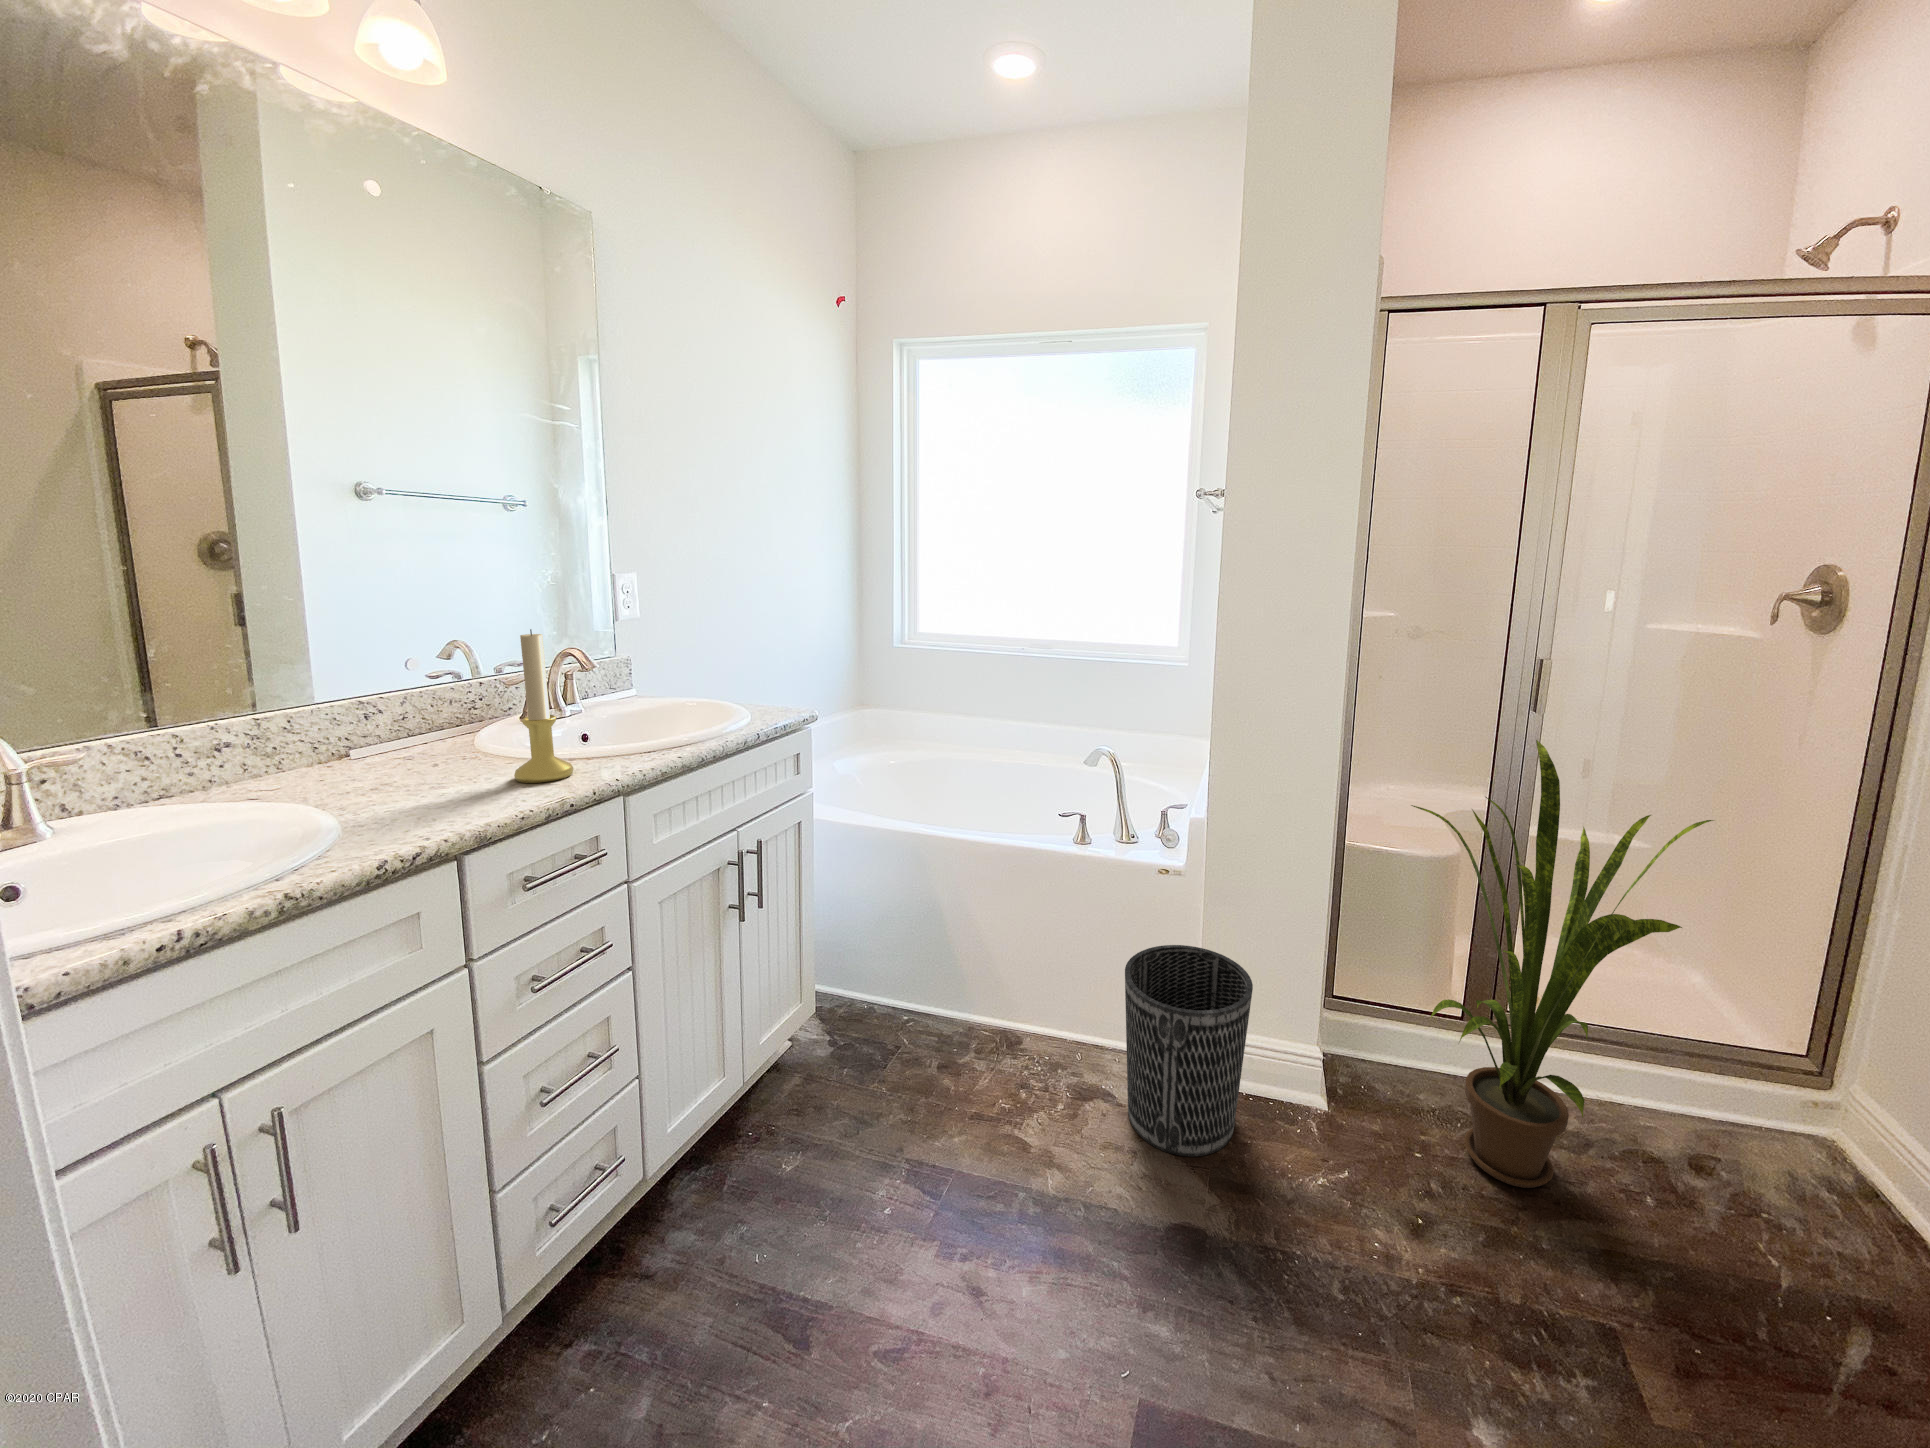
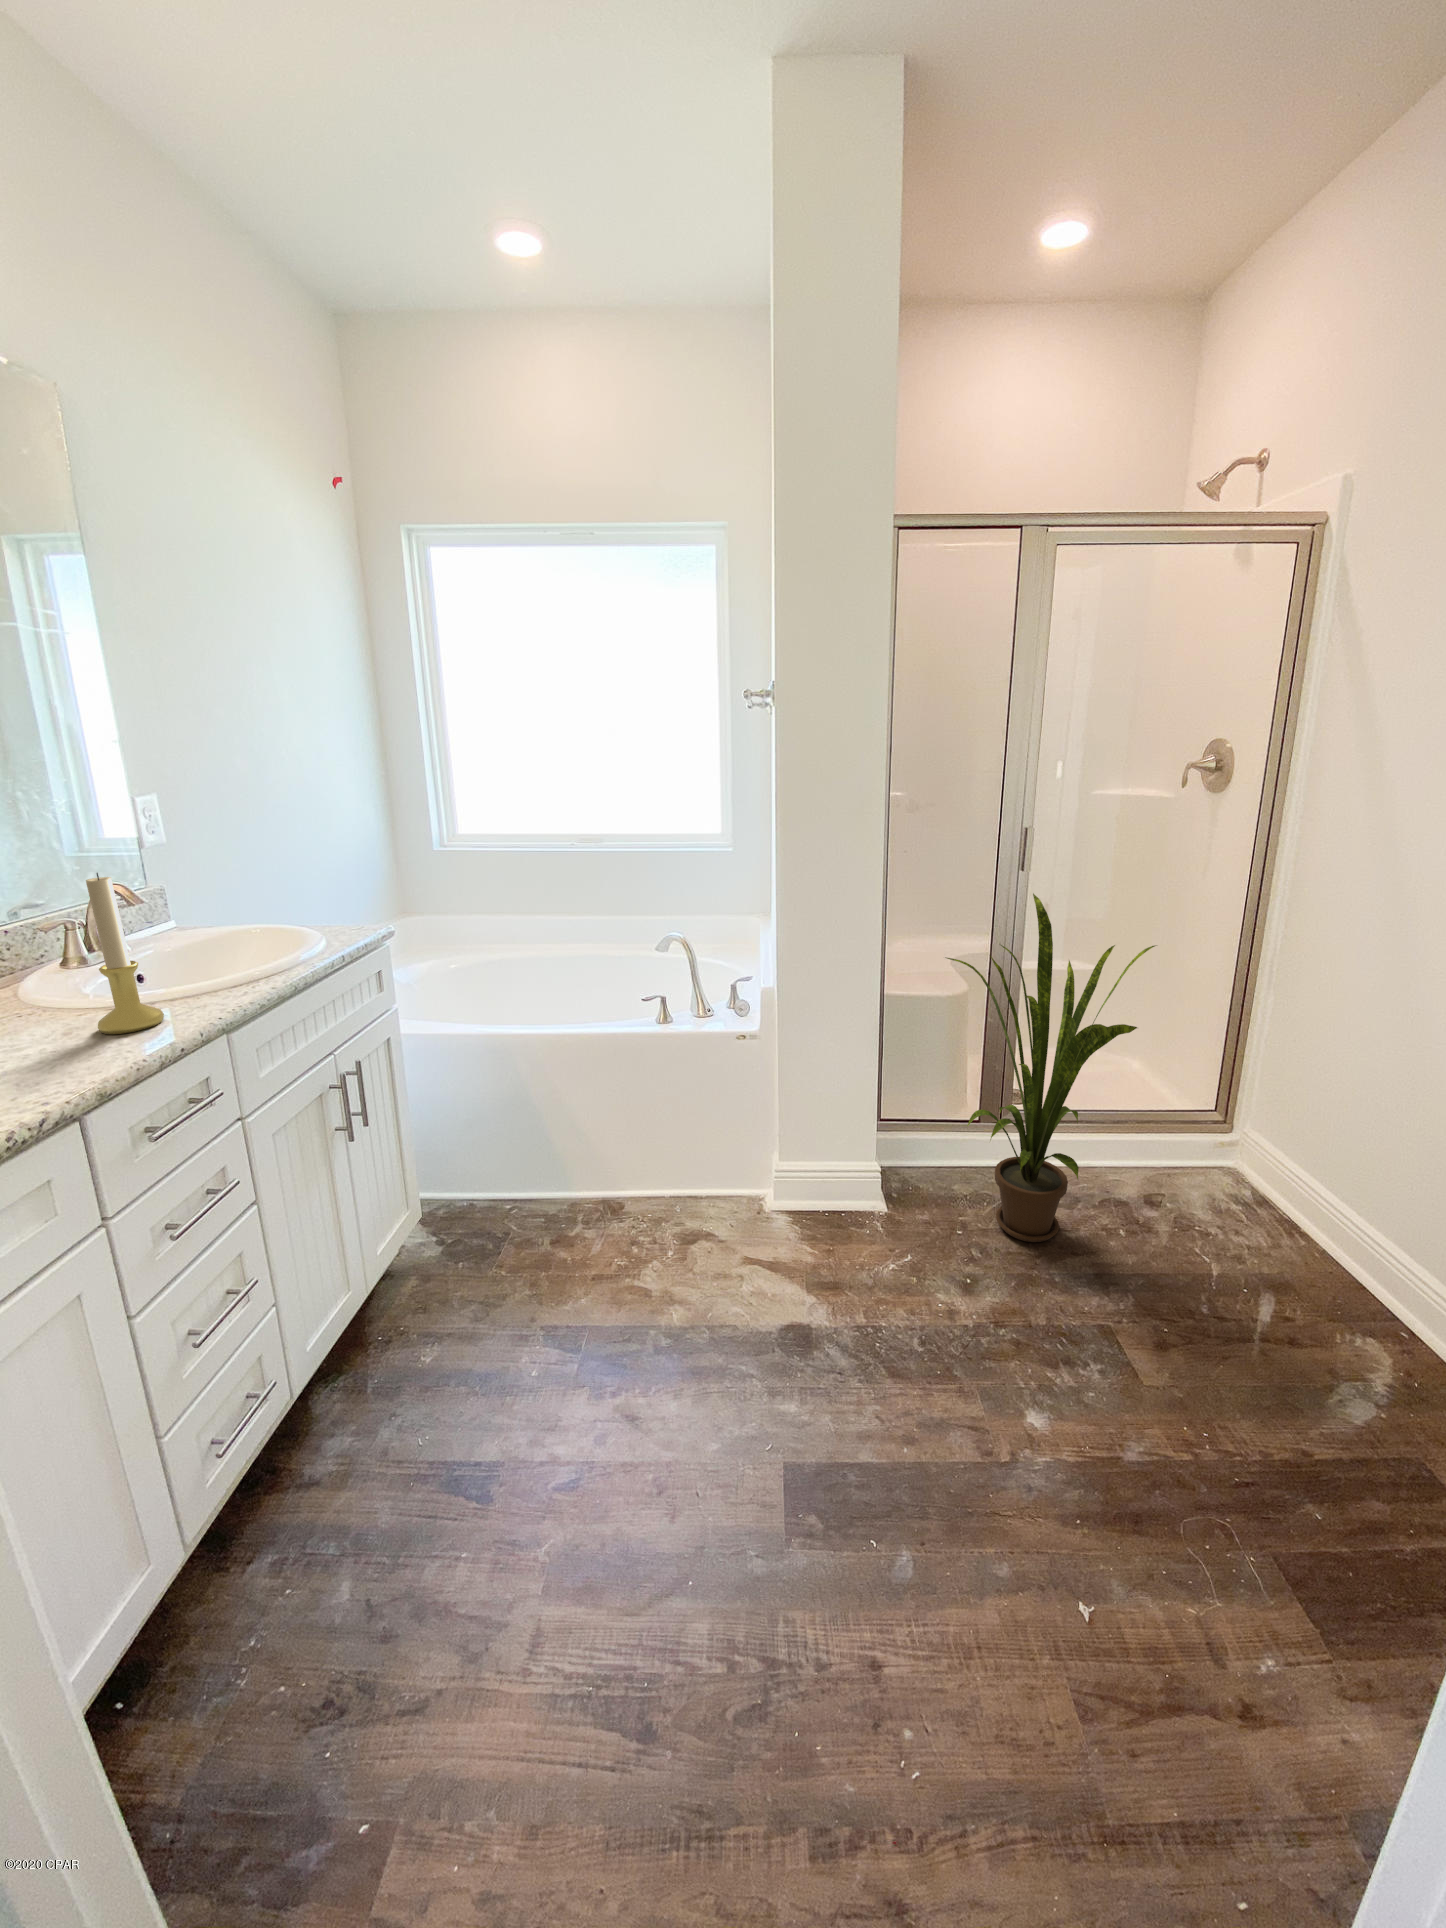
wastebasket: present [1125,945,1253,1157] -> none [721,1100,831,1275]

